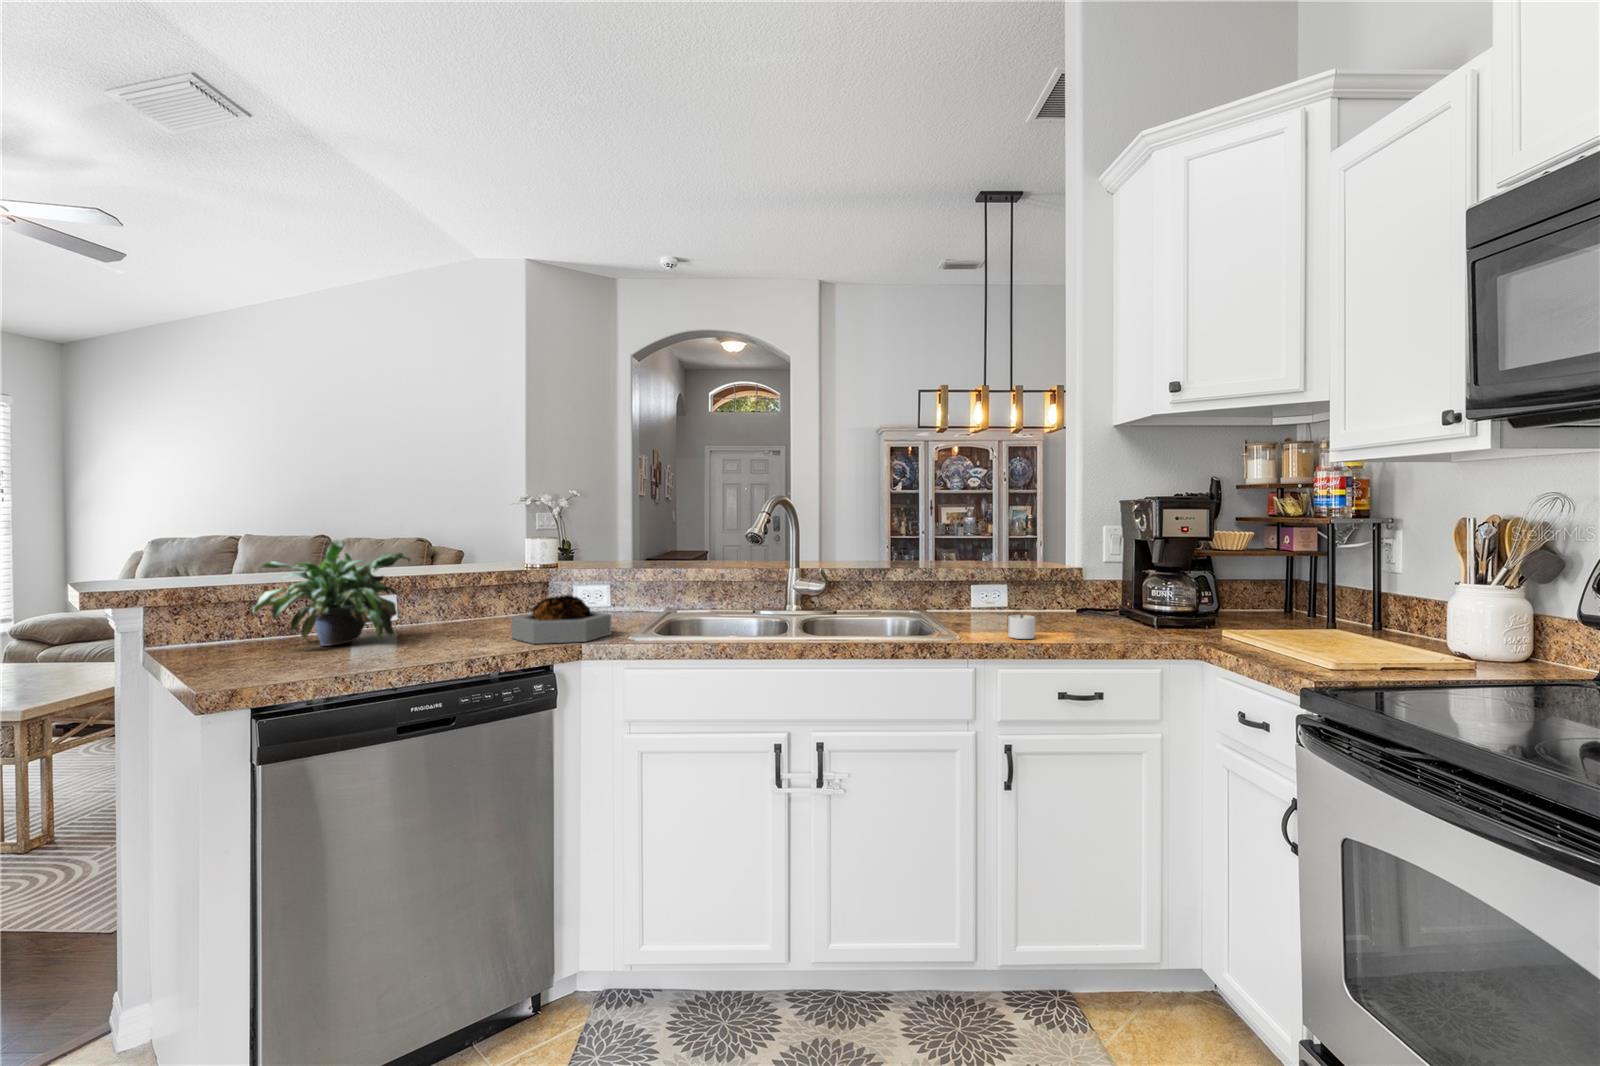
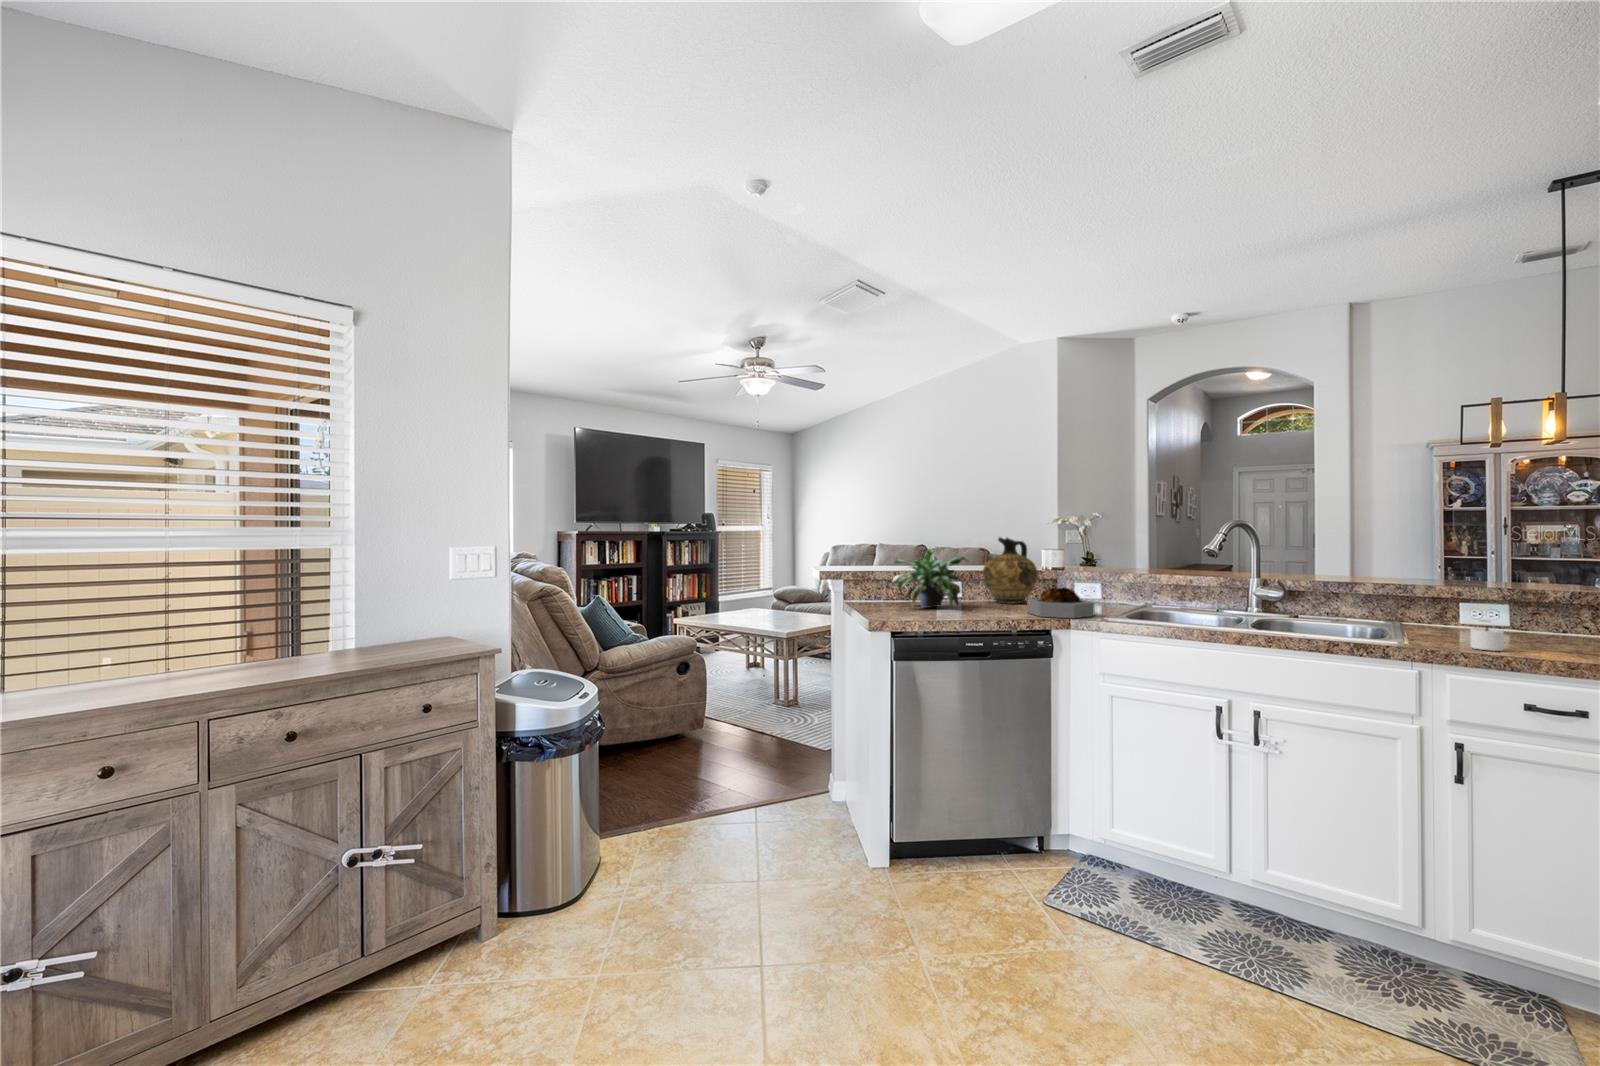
ceramic jug: none [434,521,521,624] -> present [983,537,1038,603]

